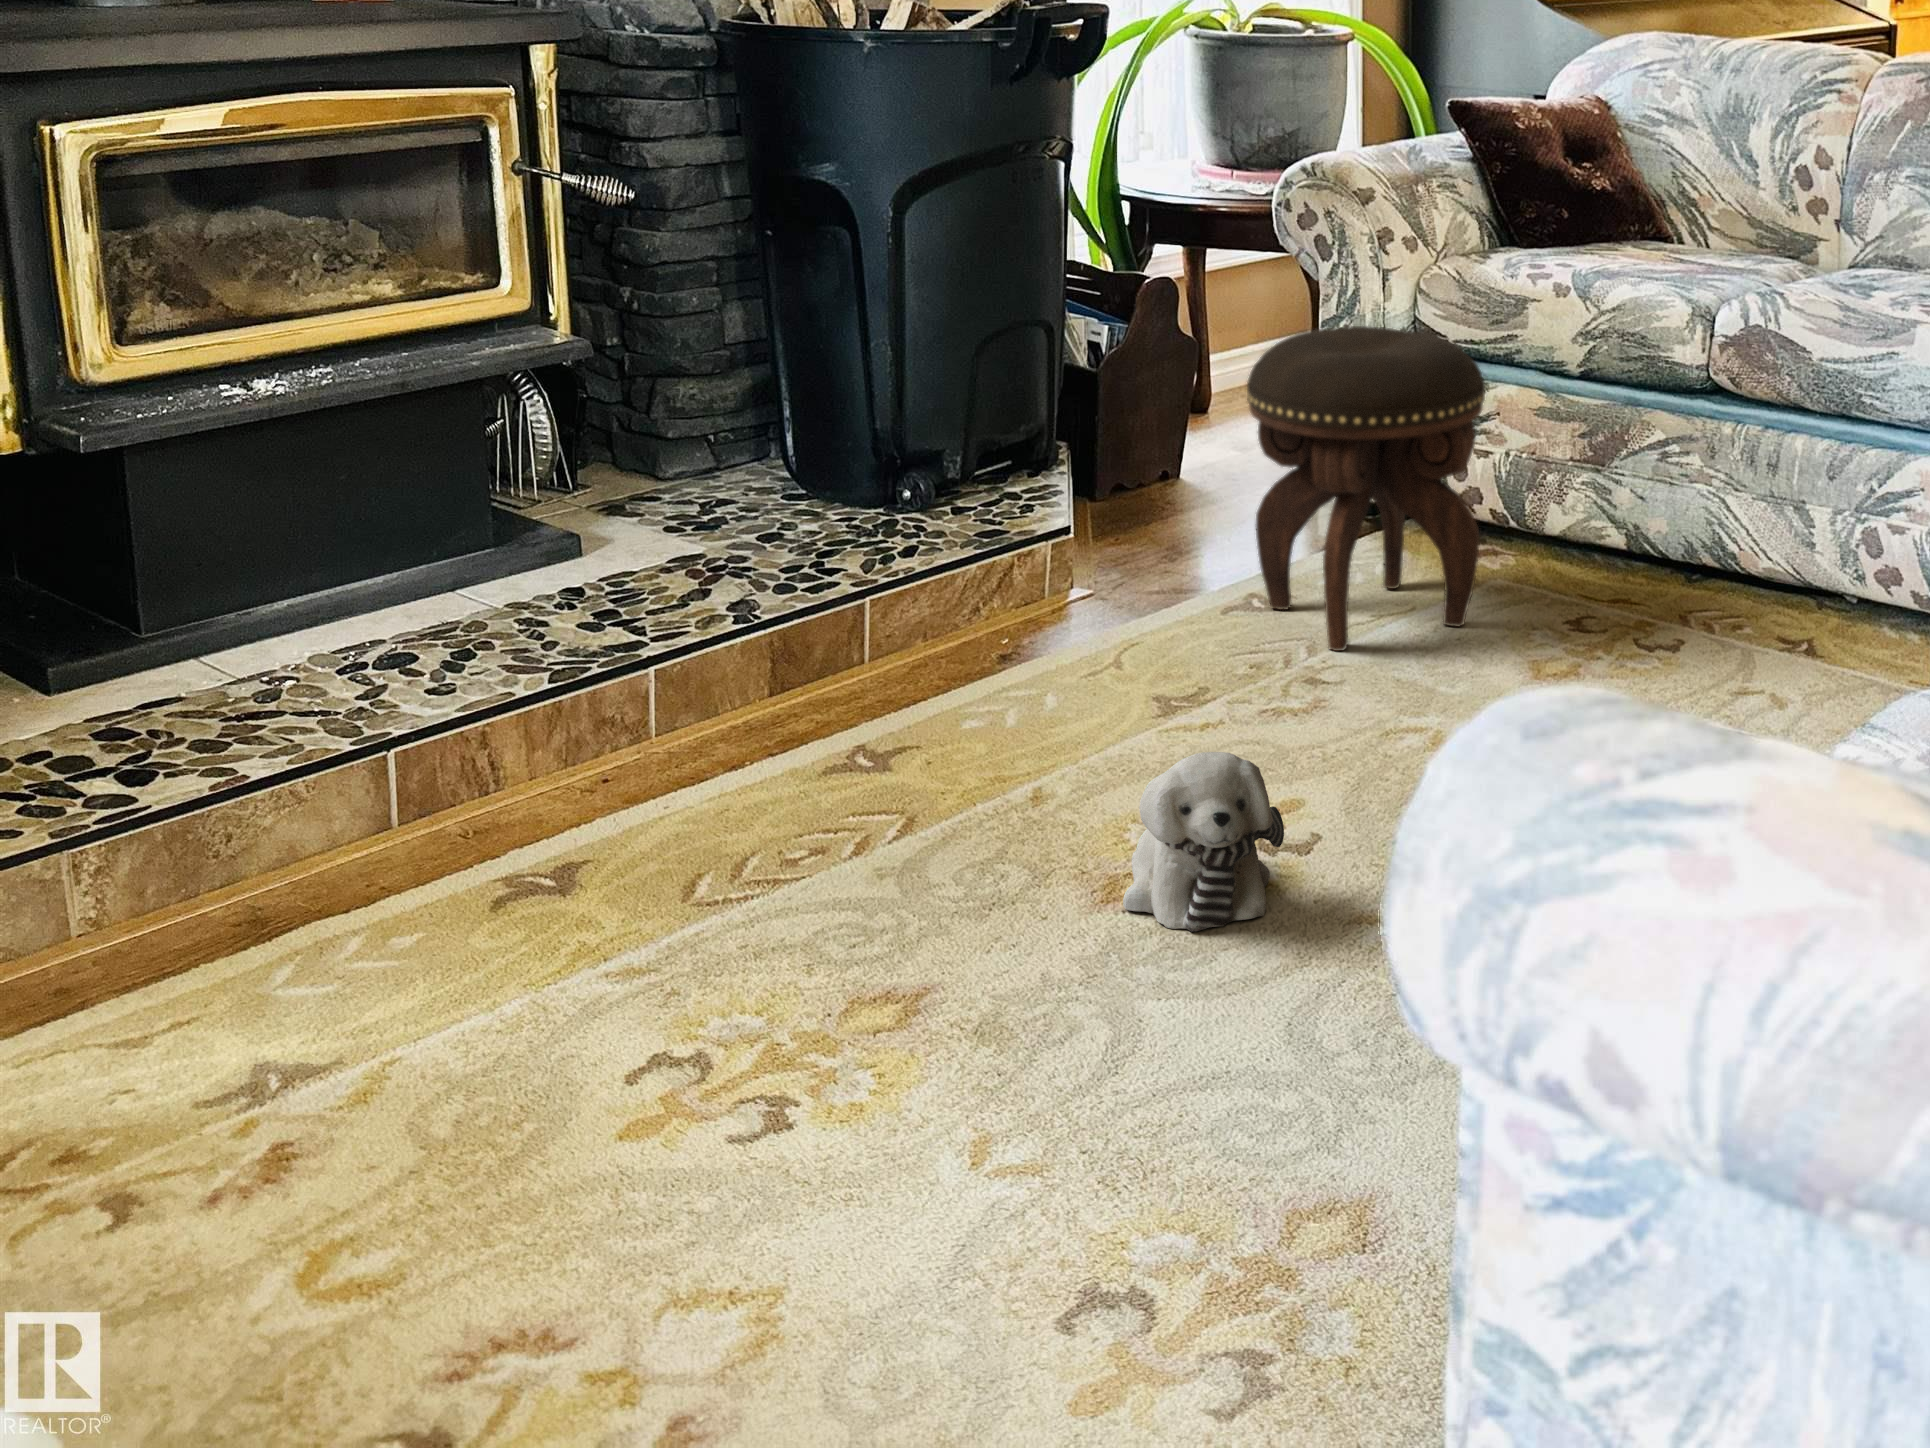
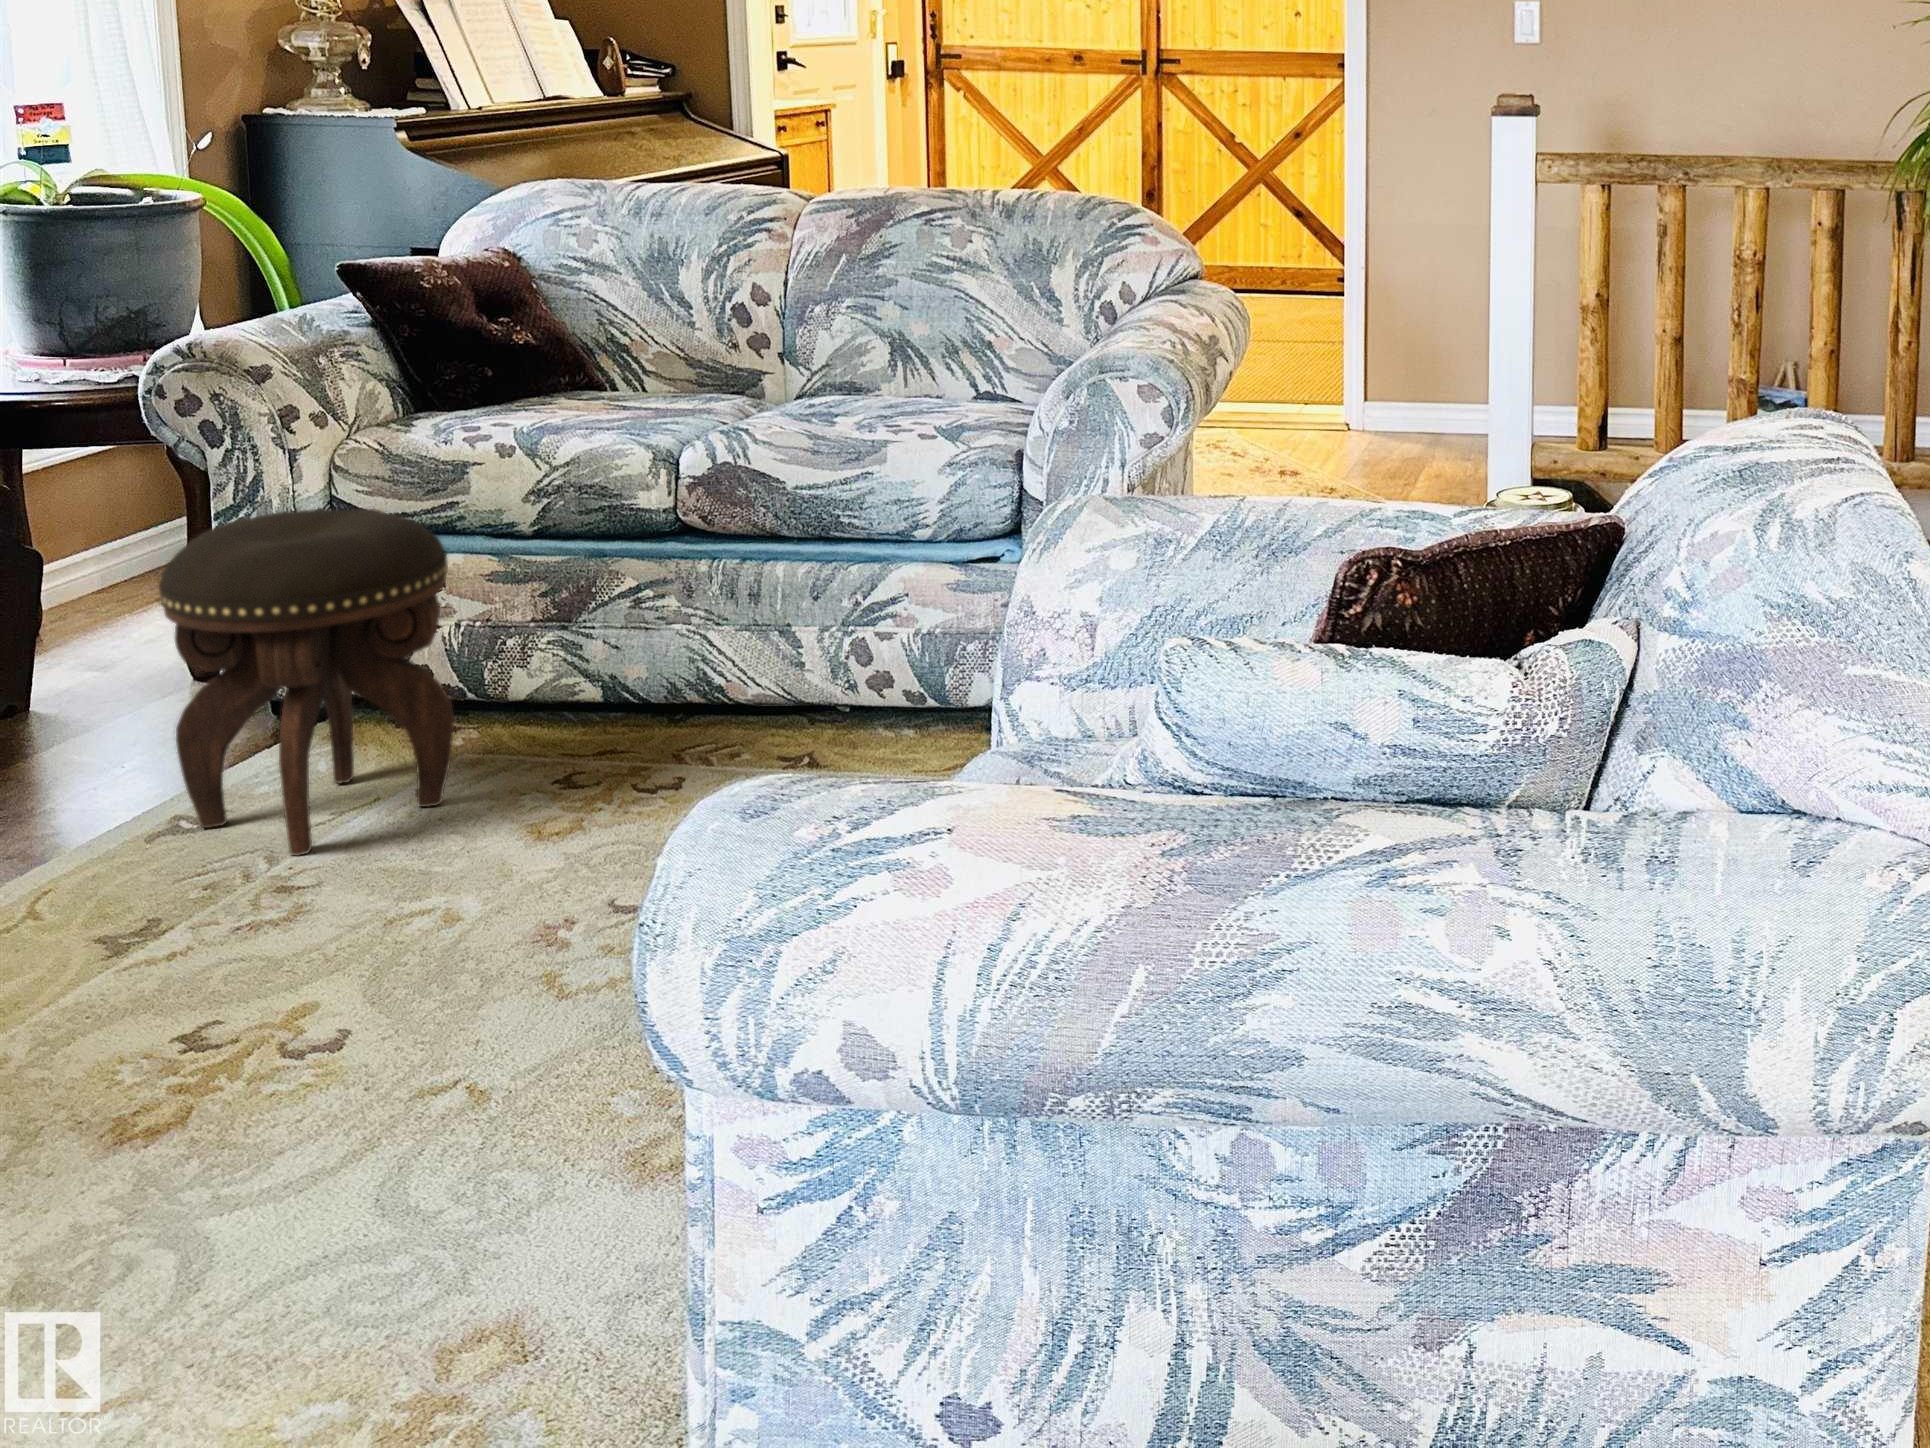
plush toy: present [1123,752,1284,932] -> none [137,959,323,1156]

